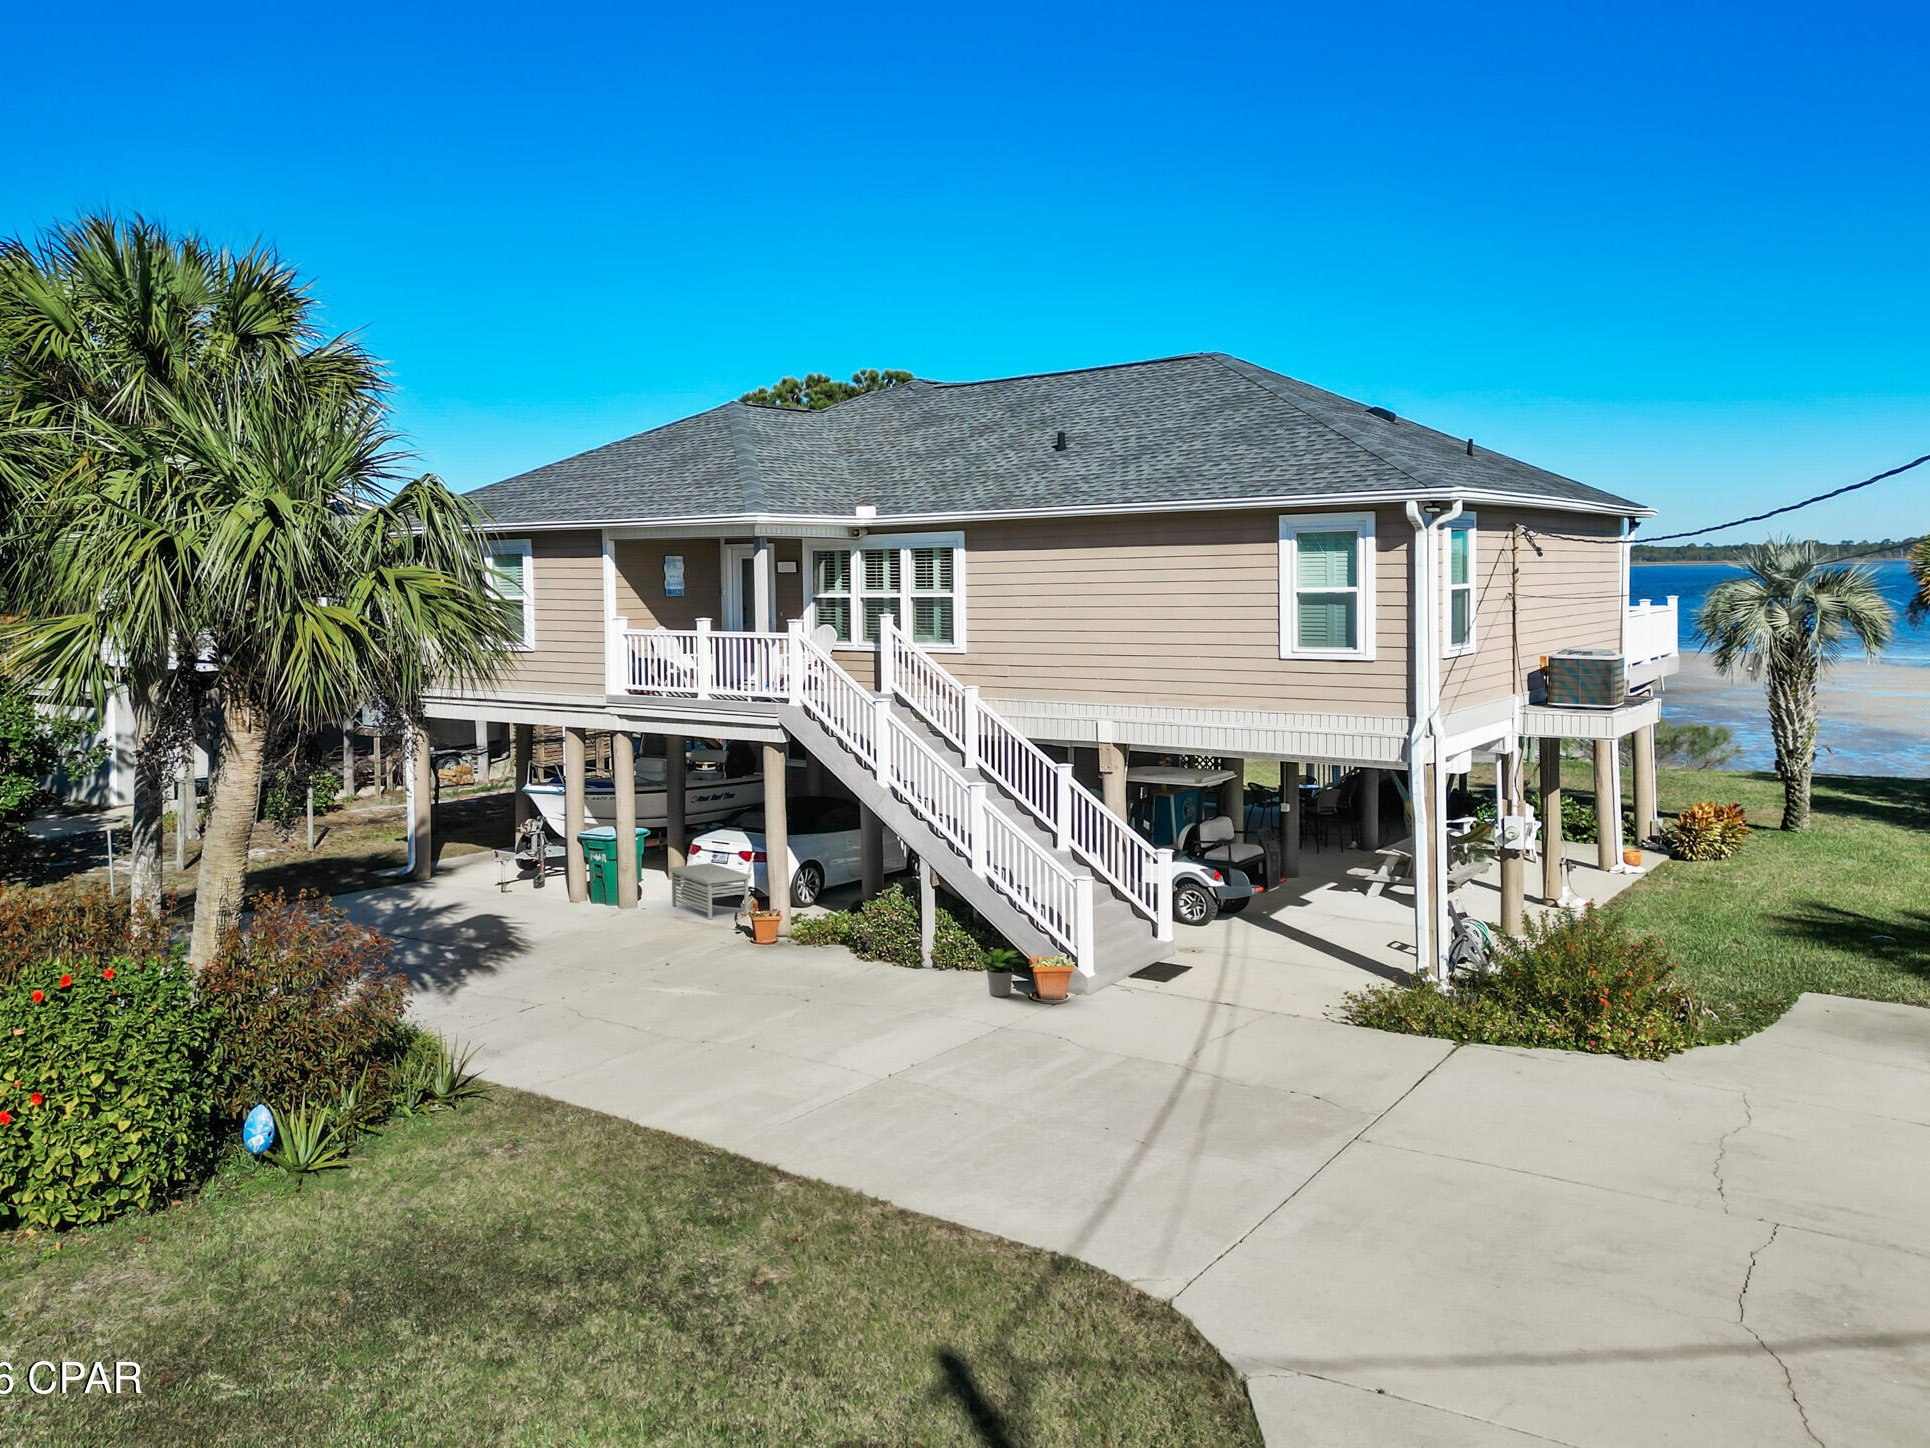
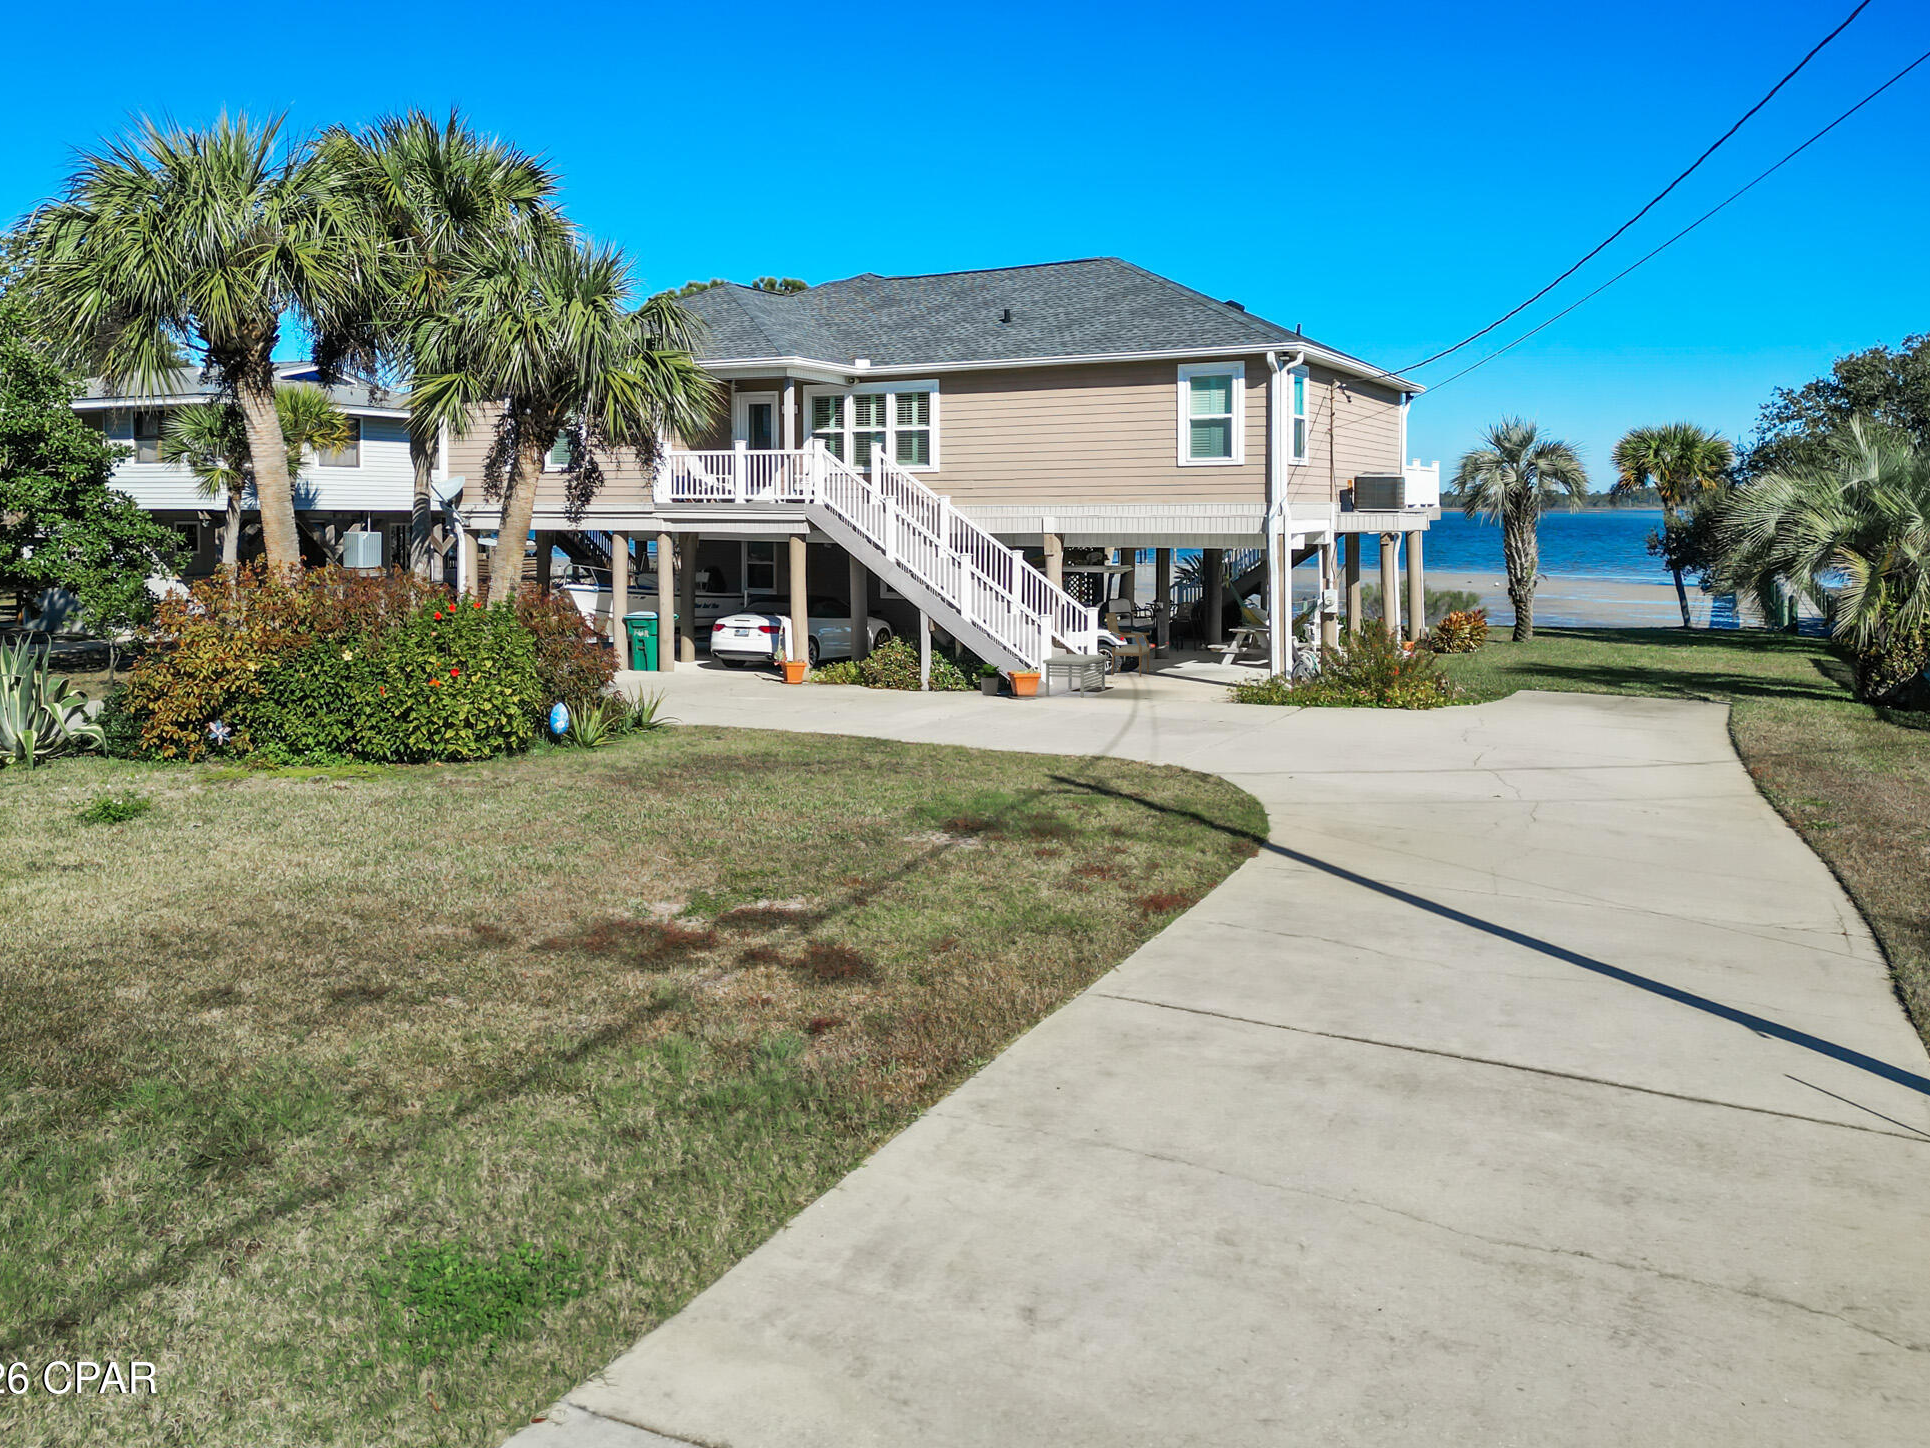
chair: none [1187,847,1252,944] -> present [1106,612,1150,677]
storage bench: present [669,863,751,920] -> present [1043,654,1107,697]

